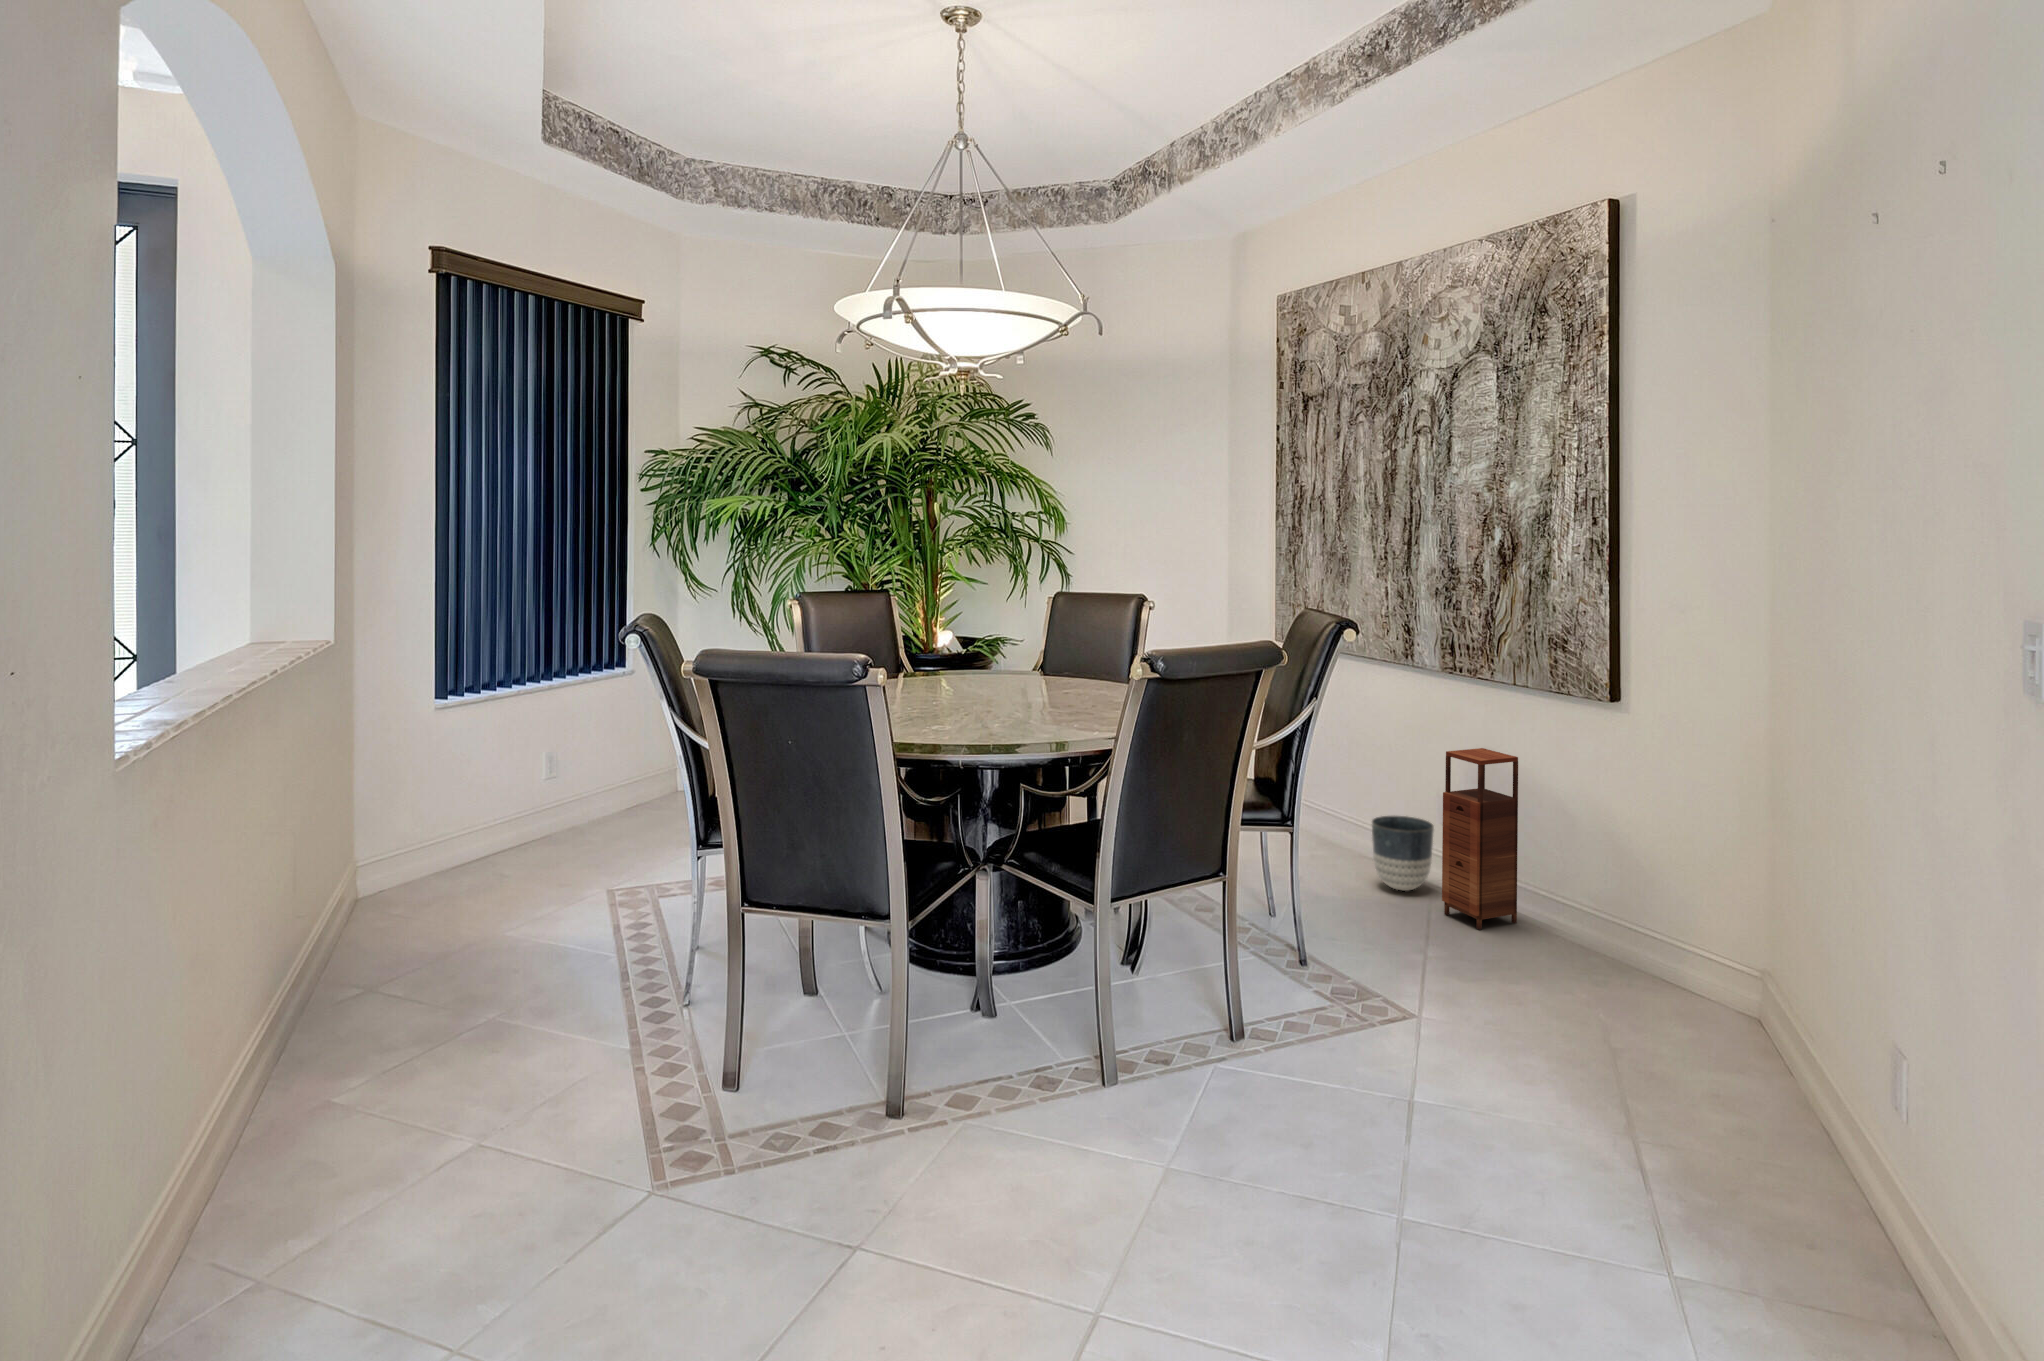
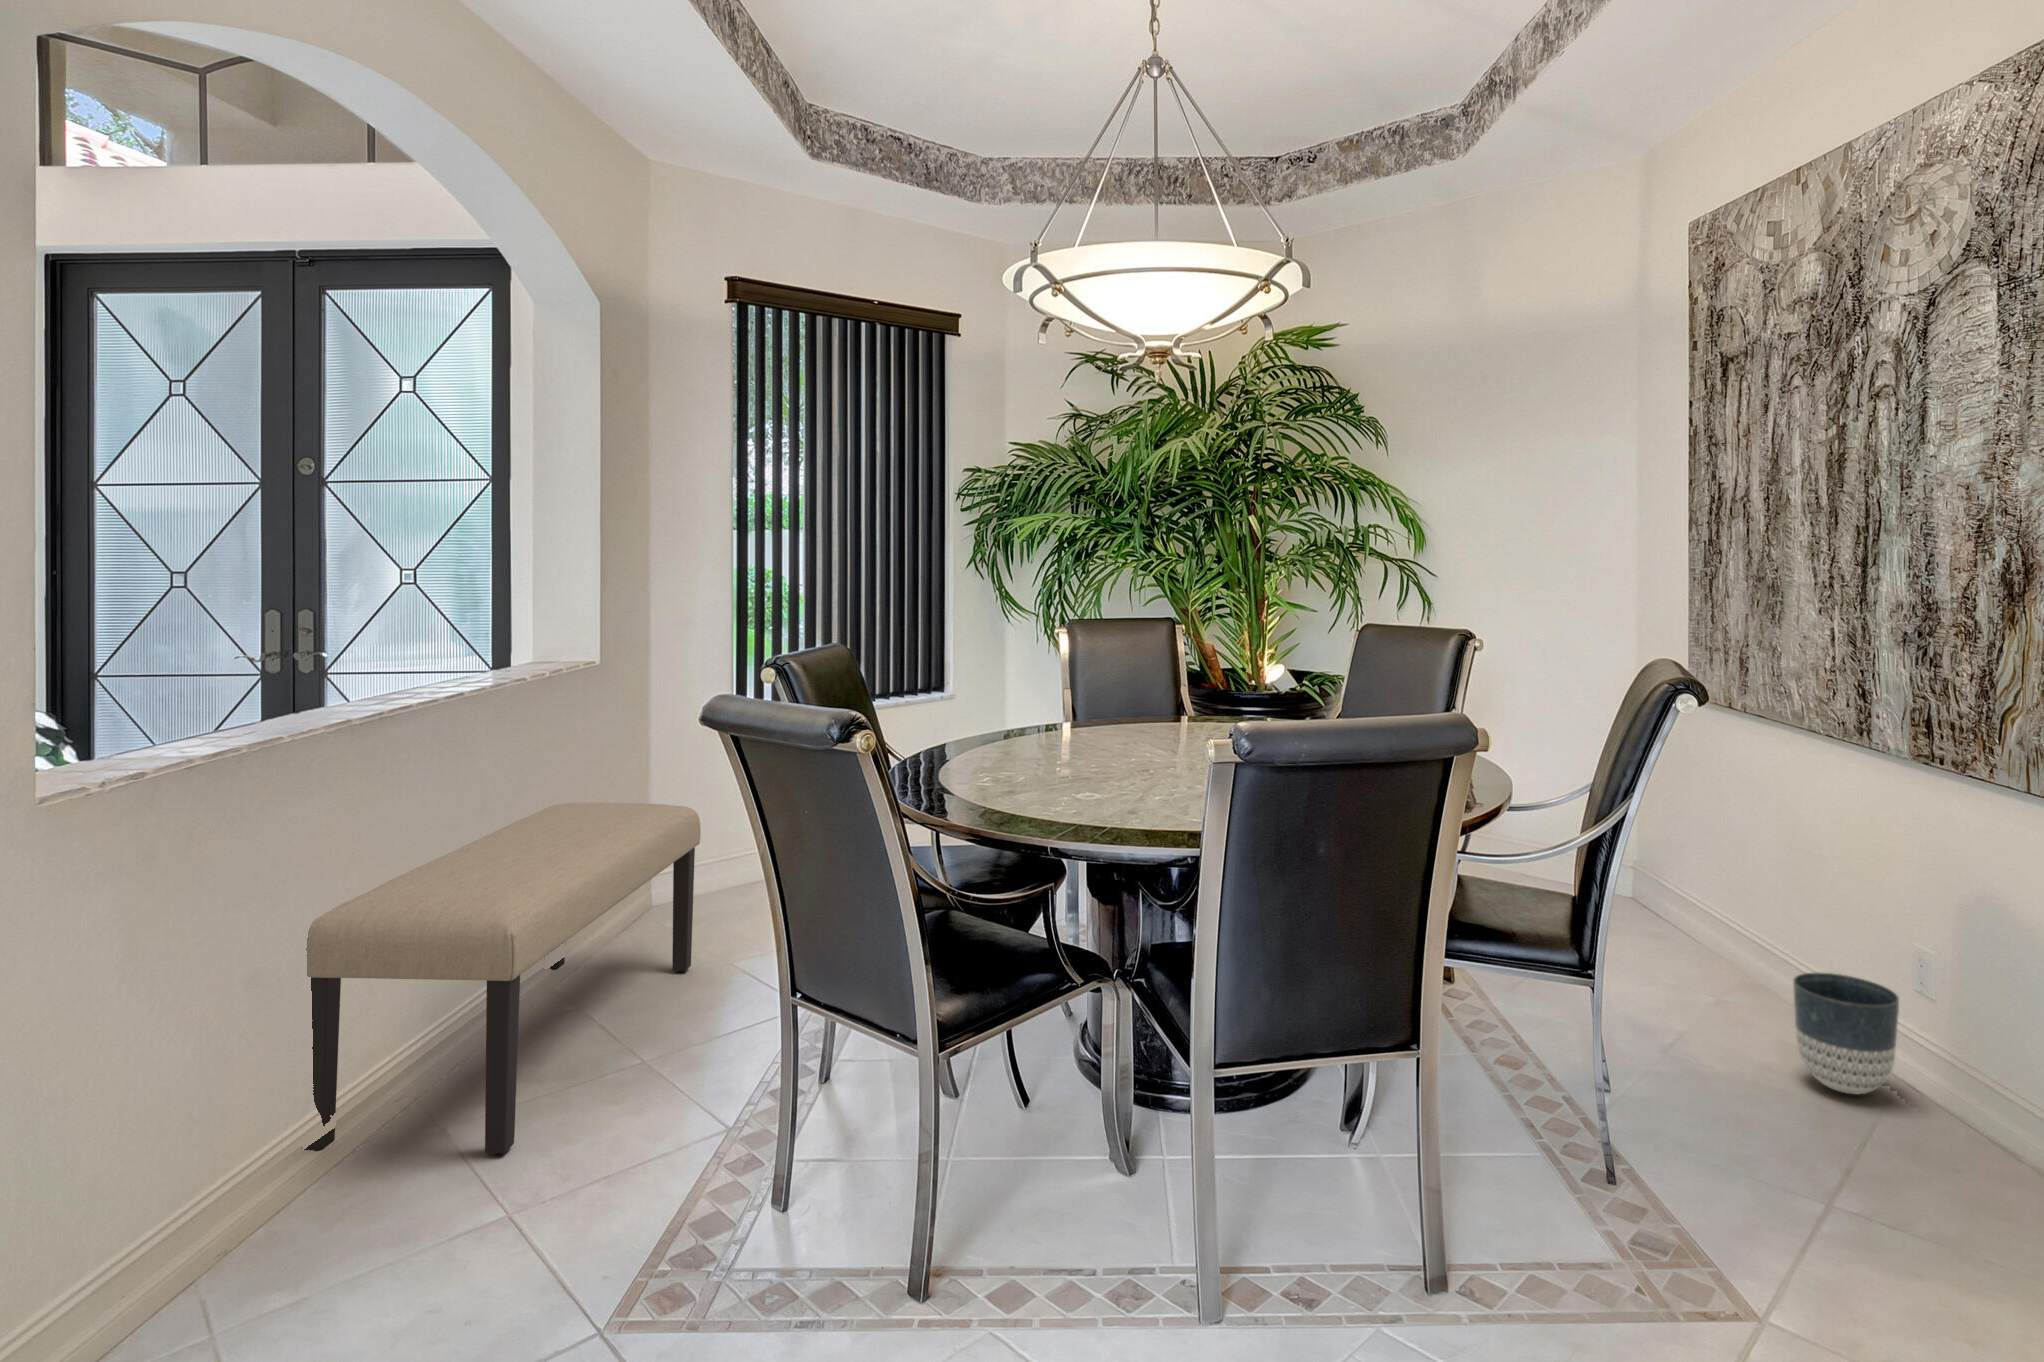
storage cabinet: present [1442,748,1518,930] -> none [1896,888,2035,1187]
bench: none [248,789,508,1130] -> present [304,803,701,1154]

